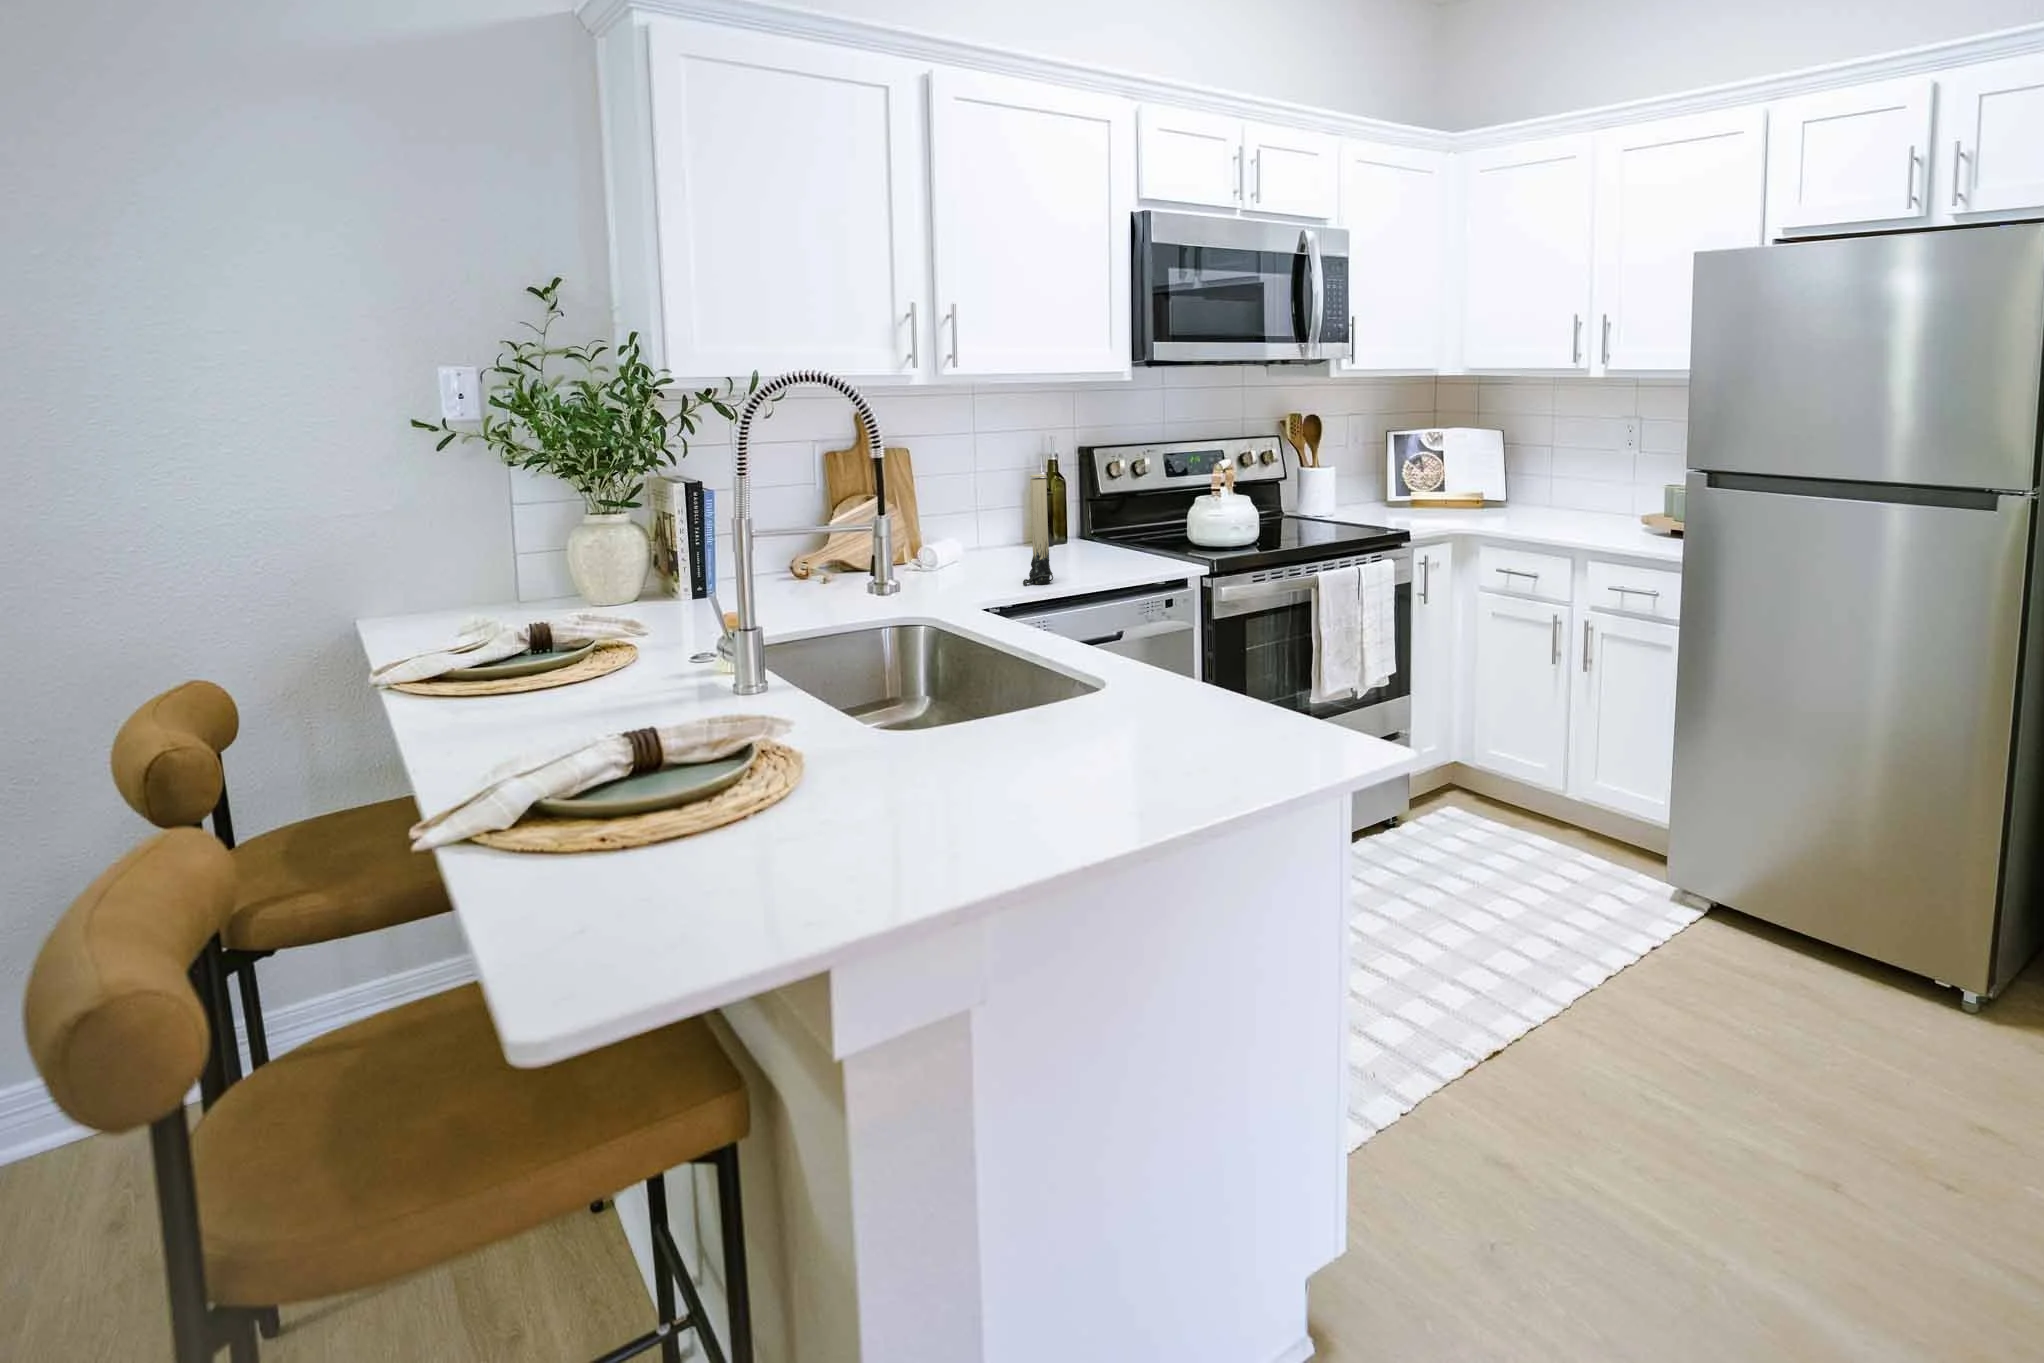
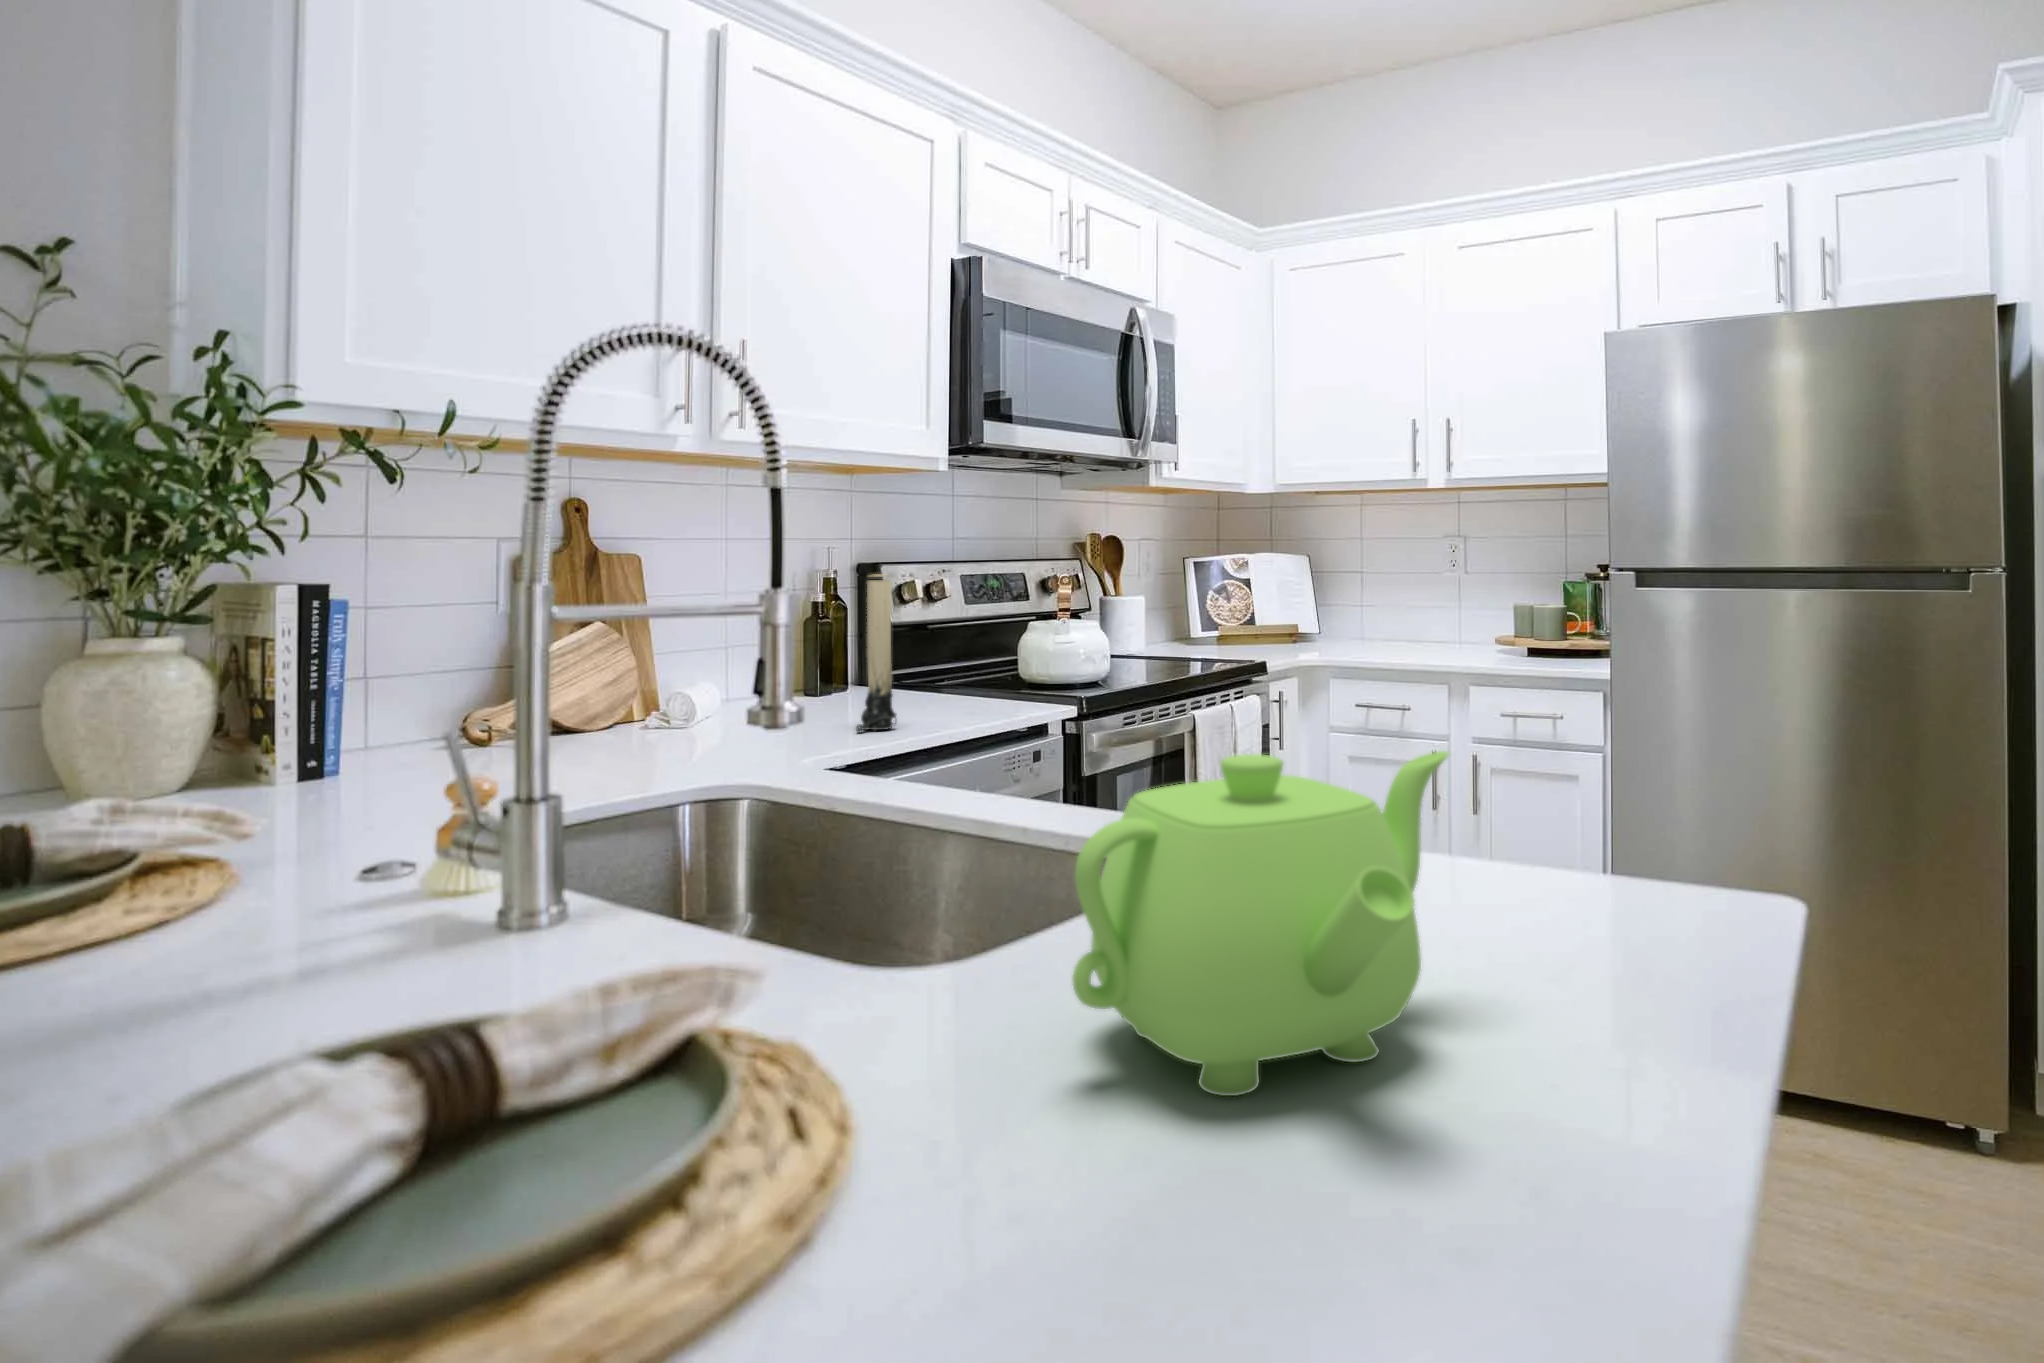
teapot: none [884,645,1093,792] -> present [1072,751,1449,1096]

